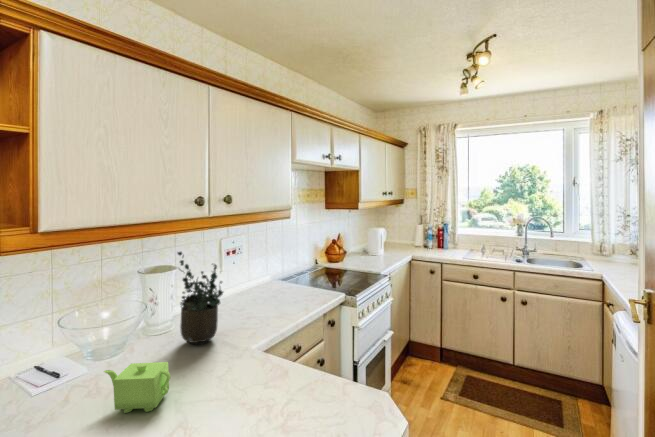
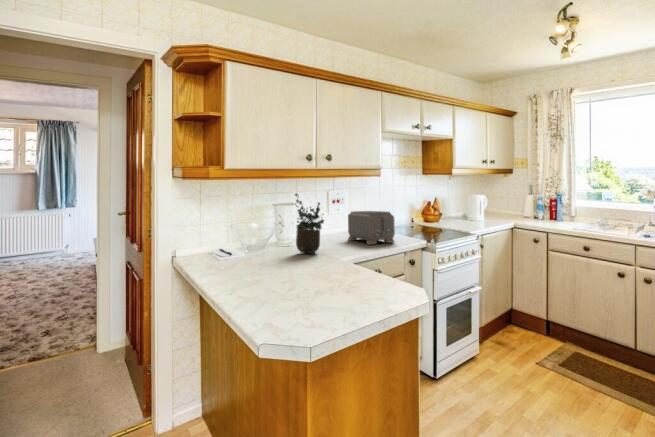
toaster: none [250,257,311,308] -> present [348,211,395,244]
teapot: present [104,362,170,413] -> none [256,244,290,268]

